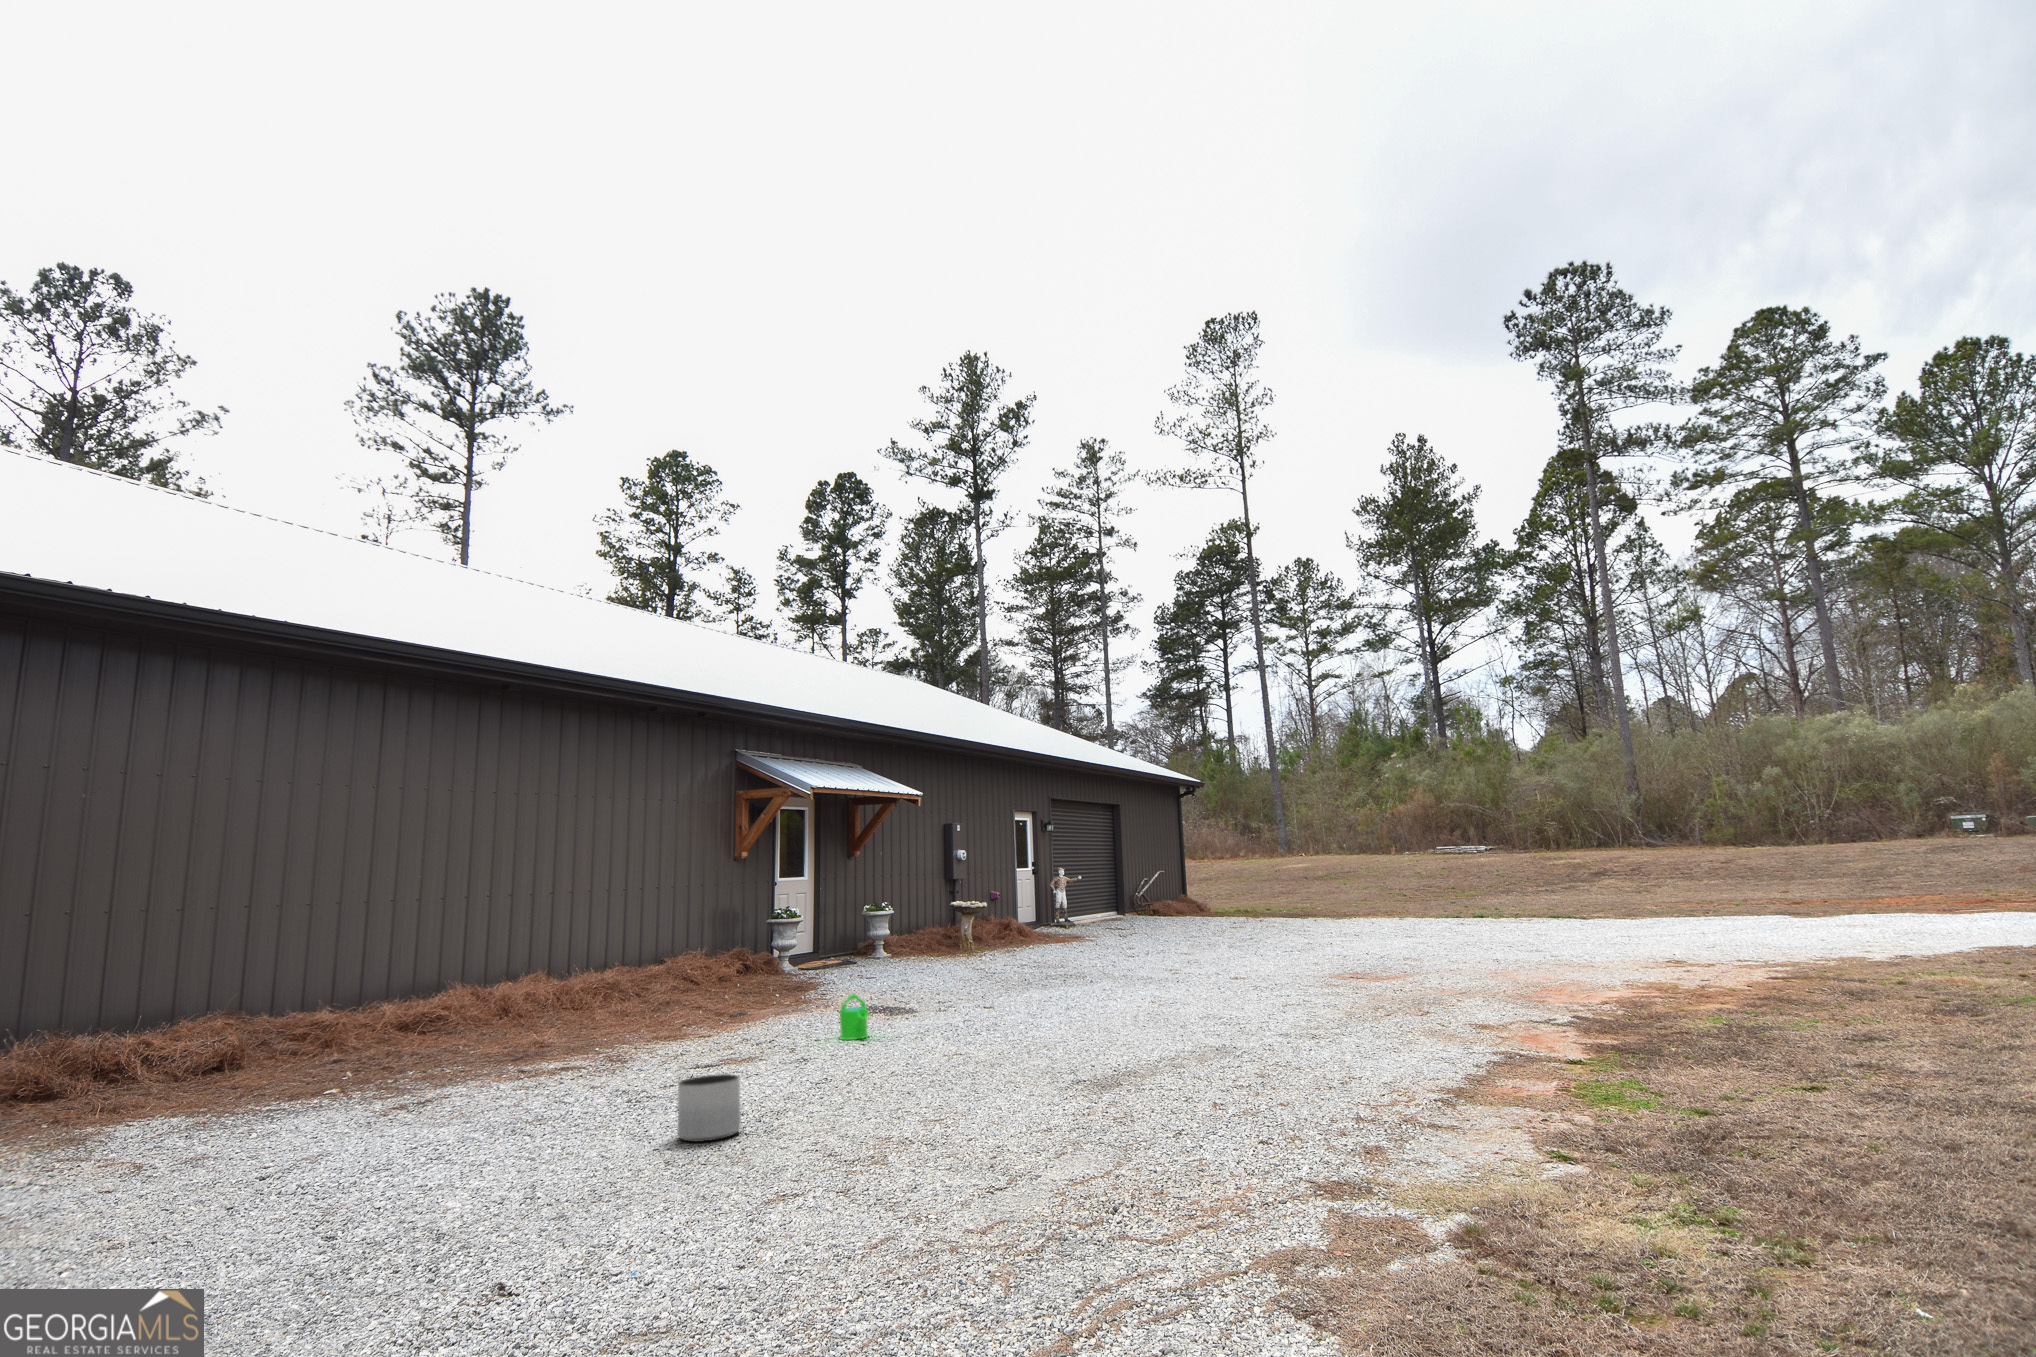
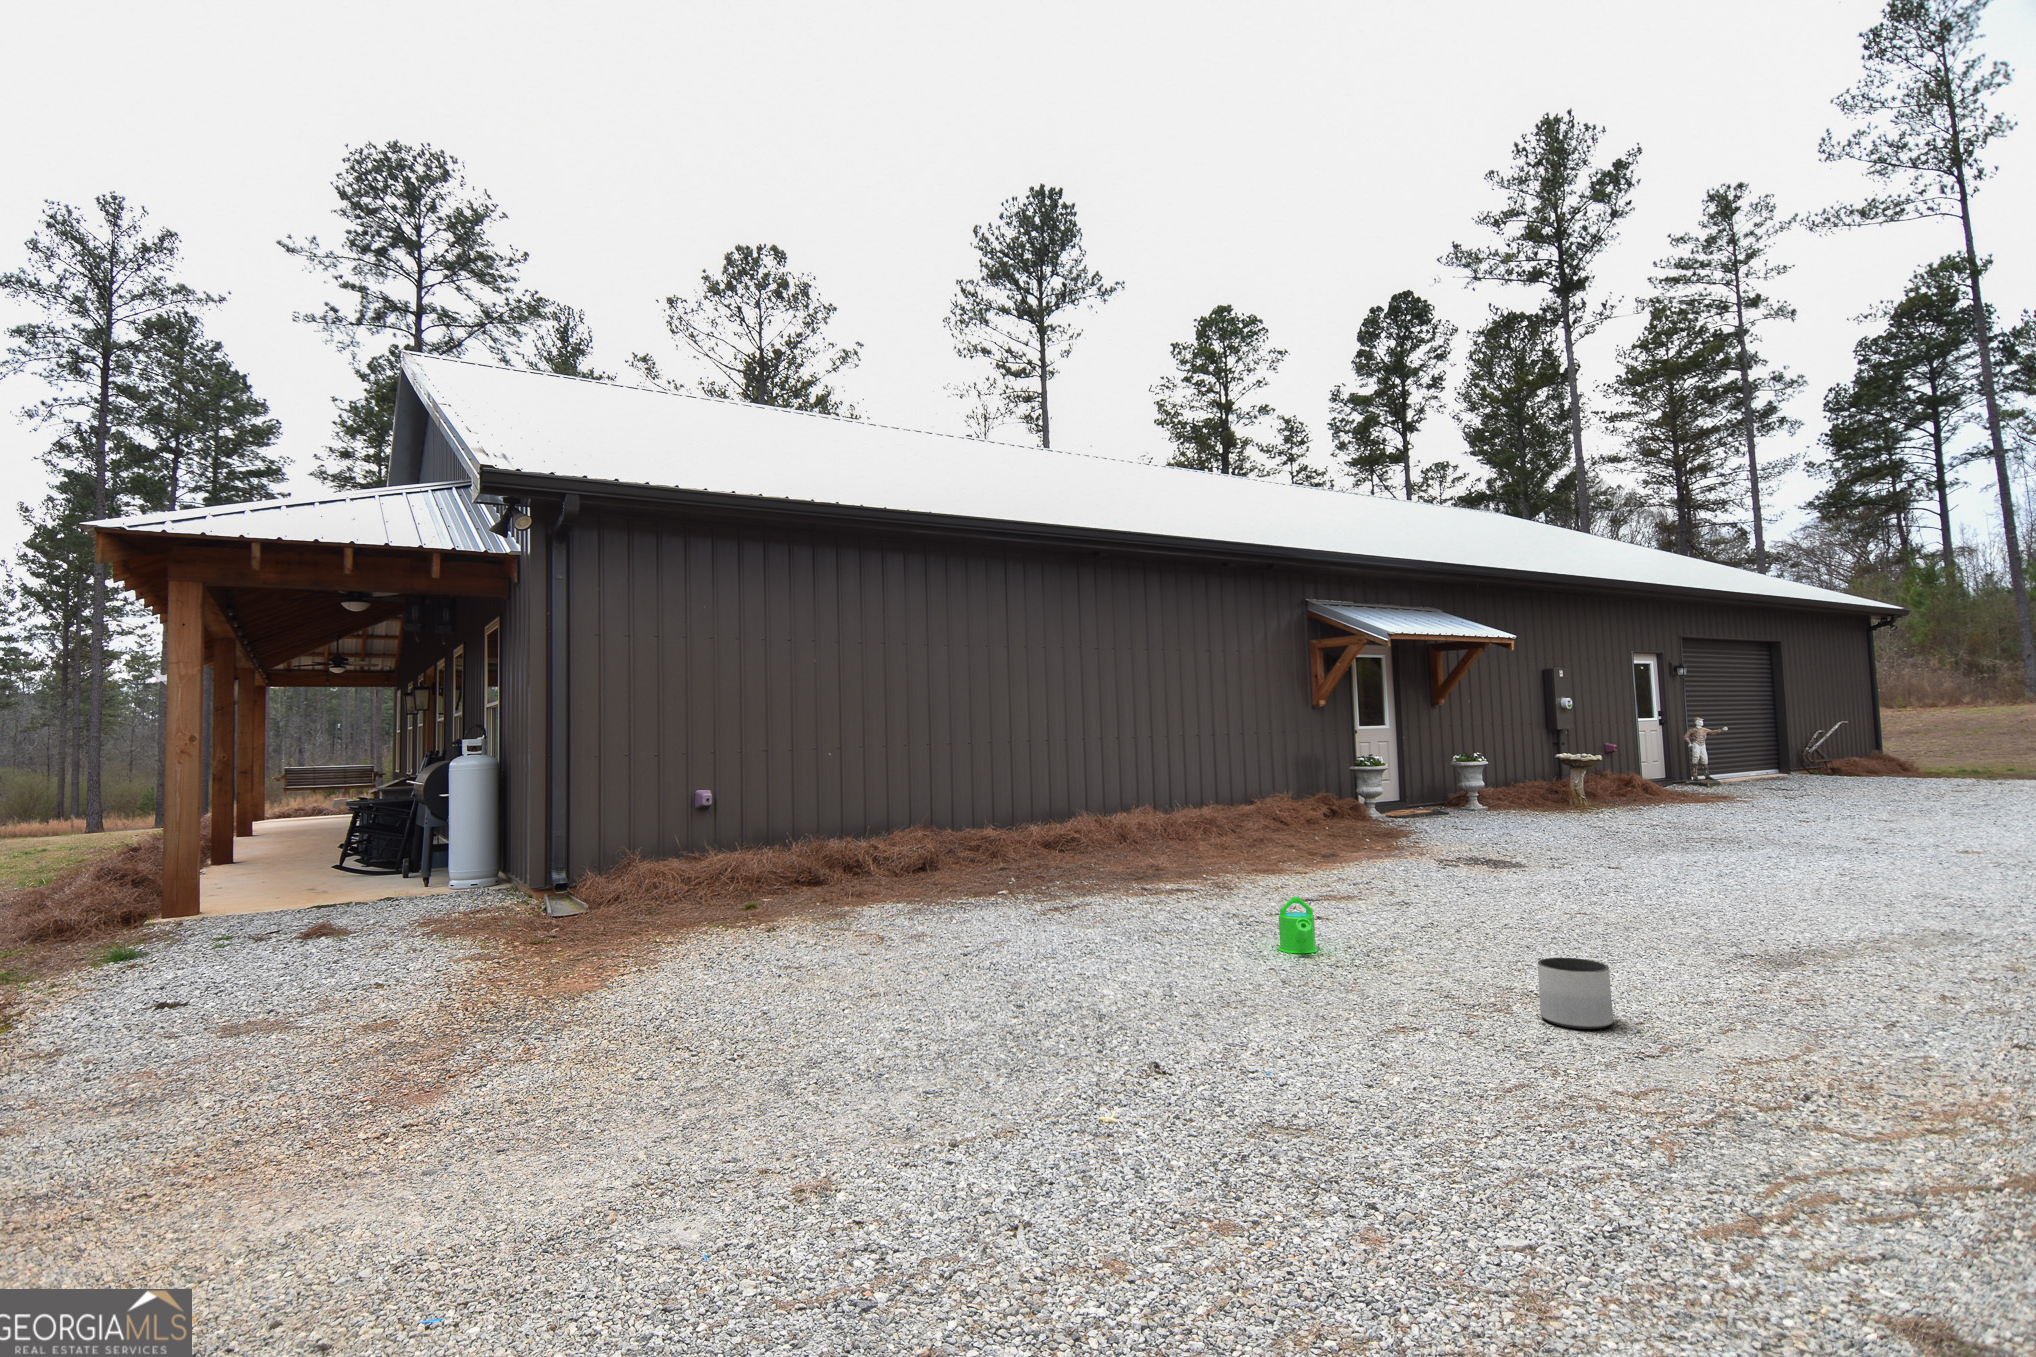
planter: present [678,1074,741,1142] -> present [1538,958,1613,1029]

